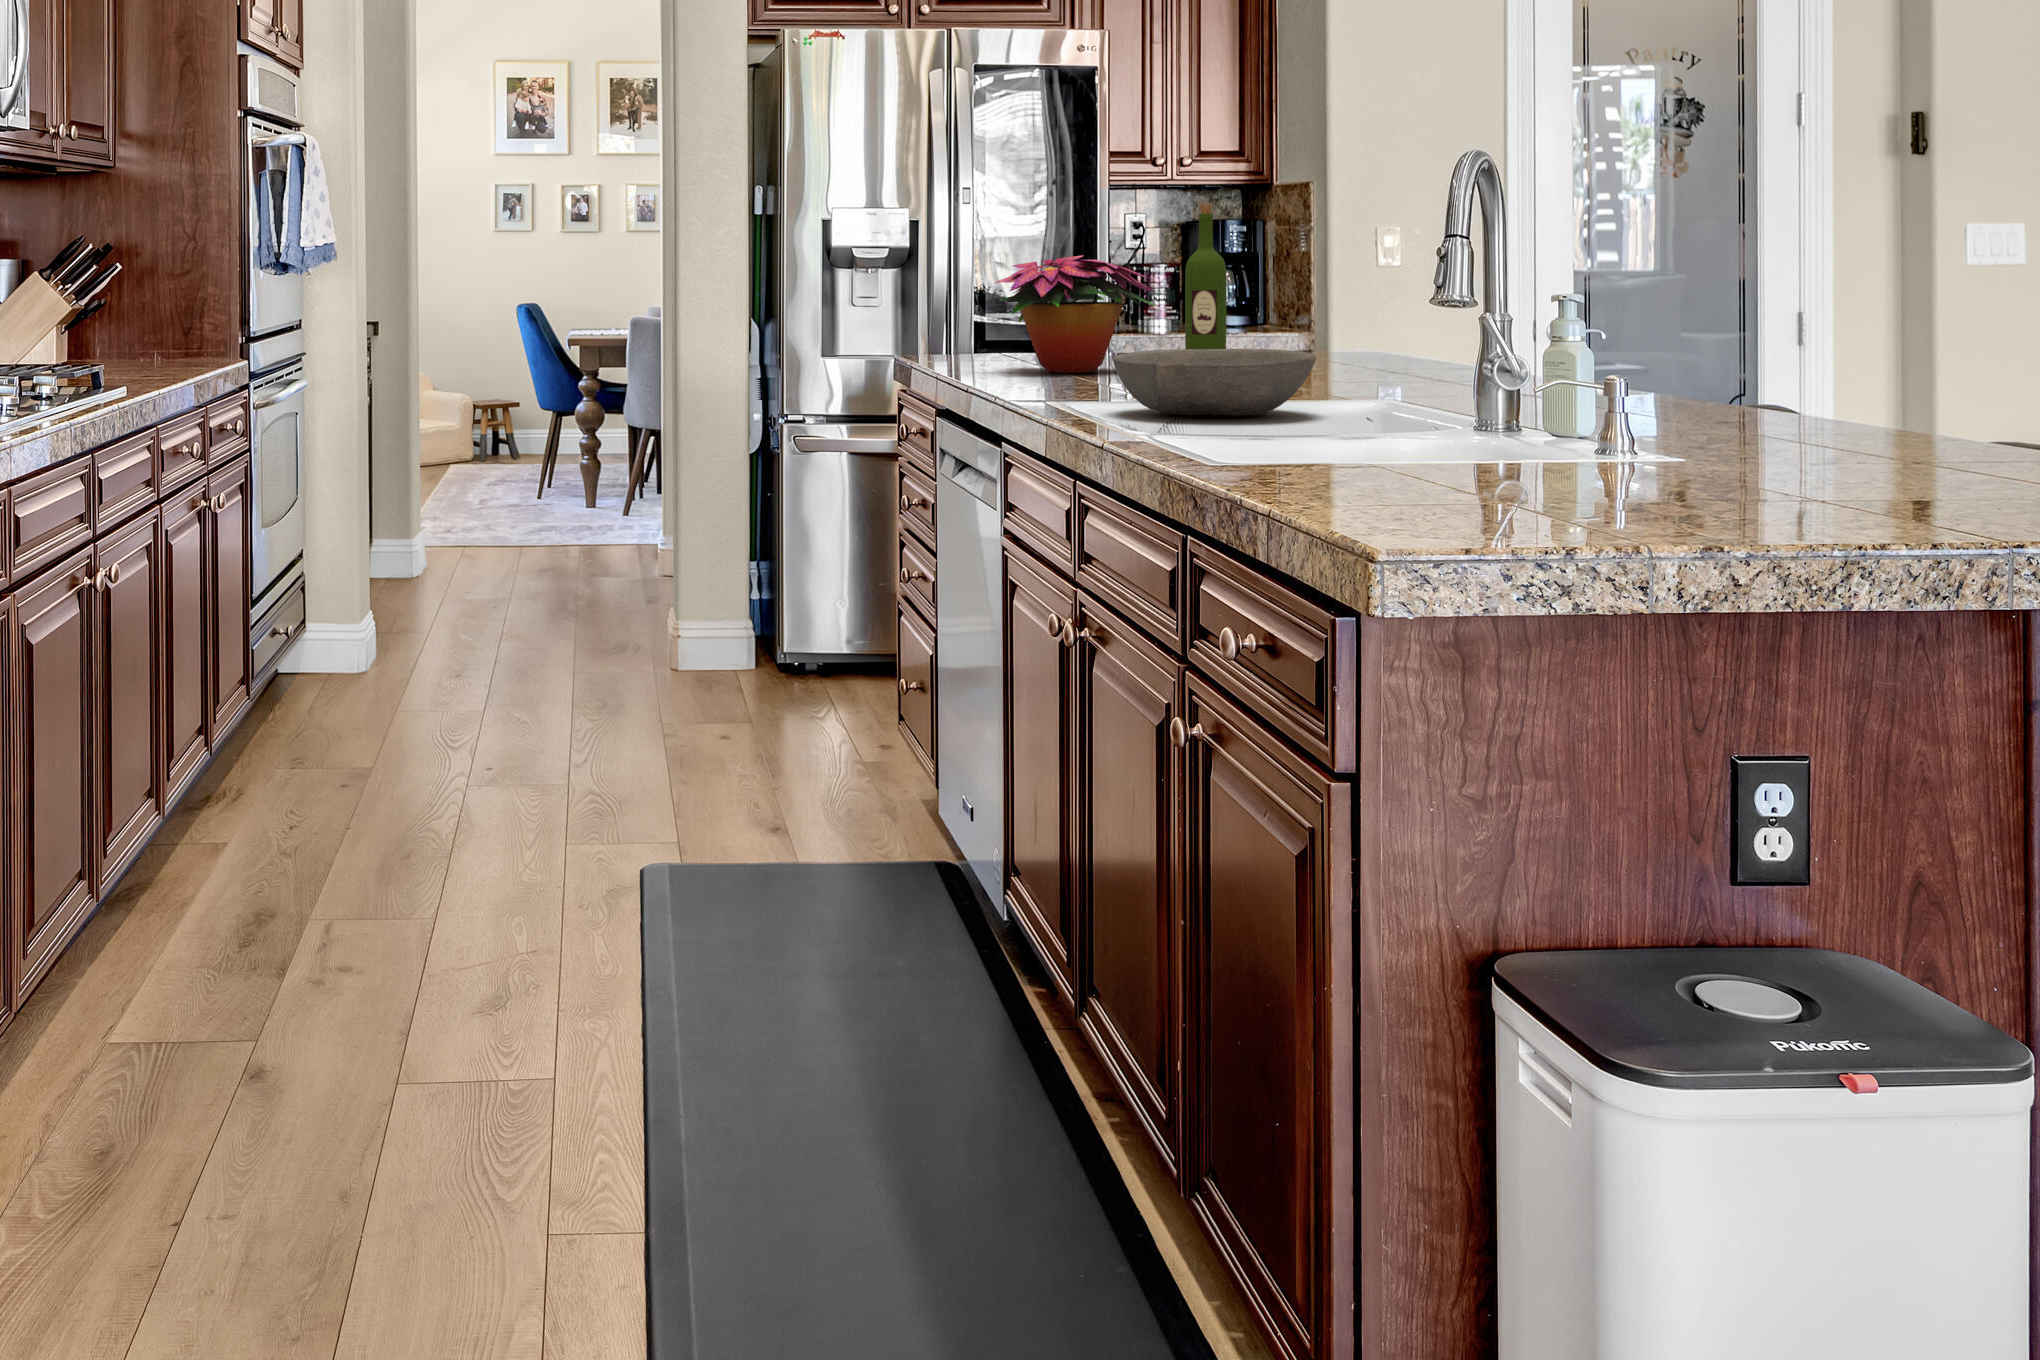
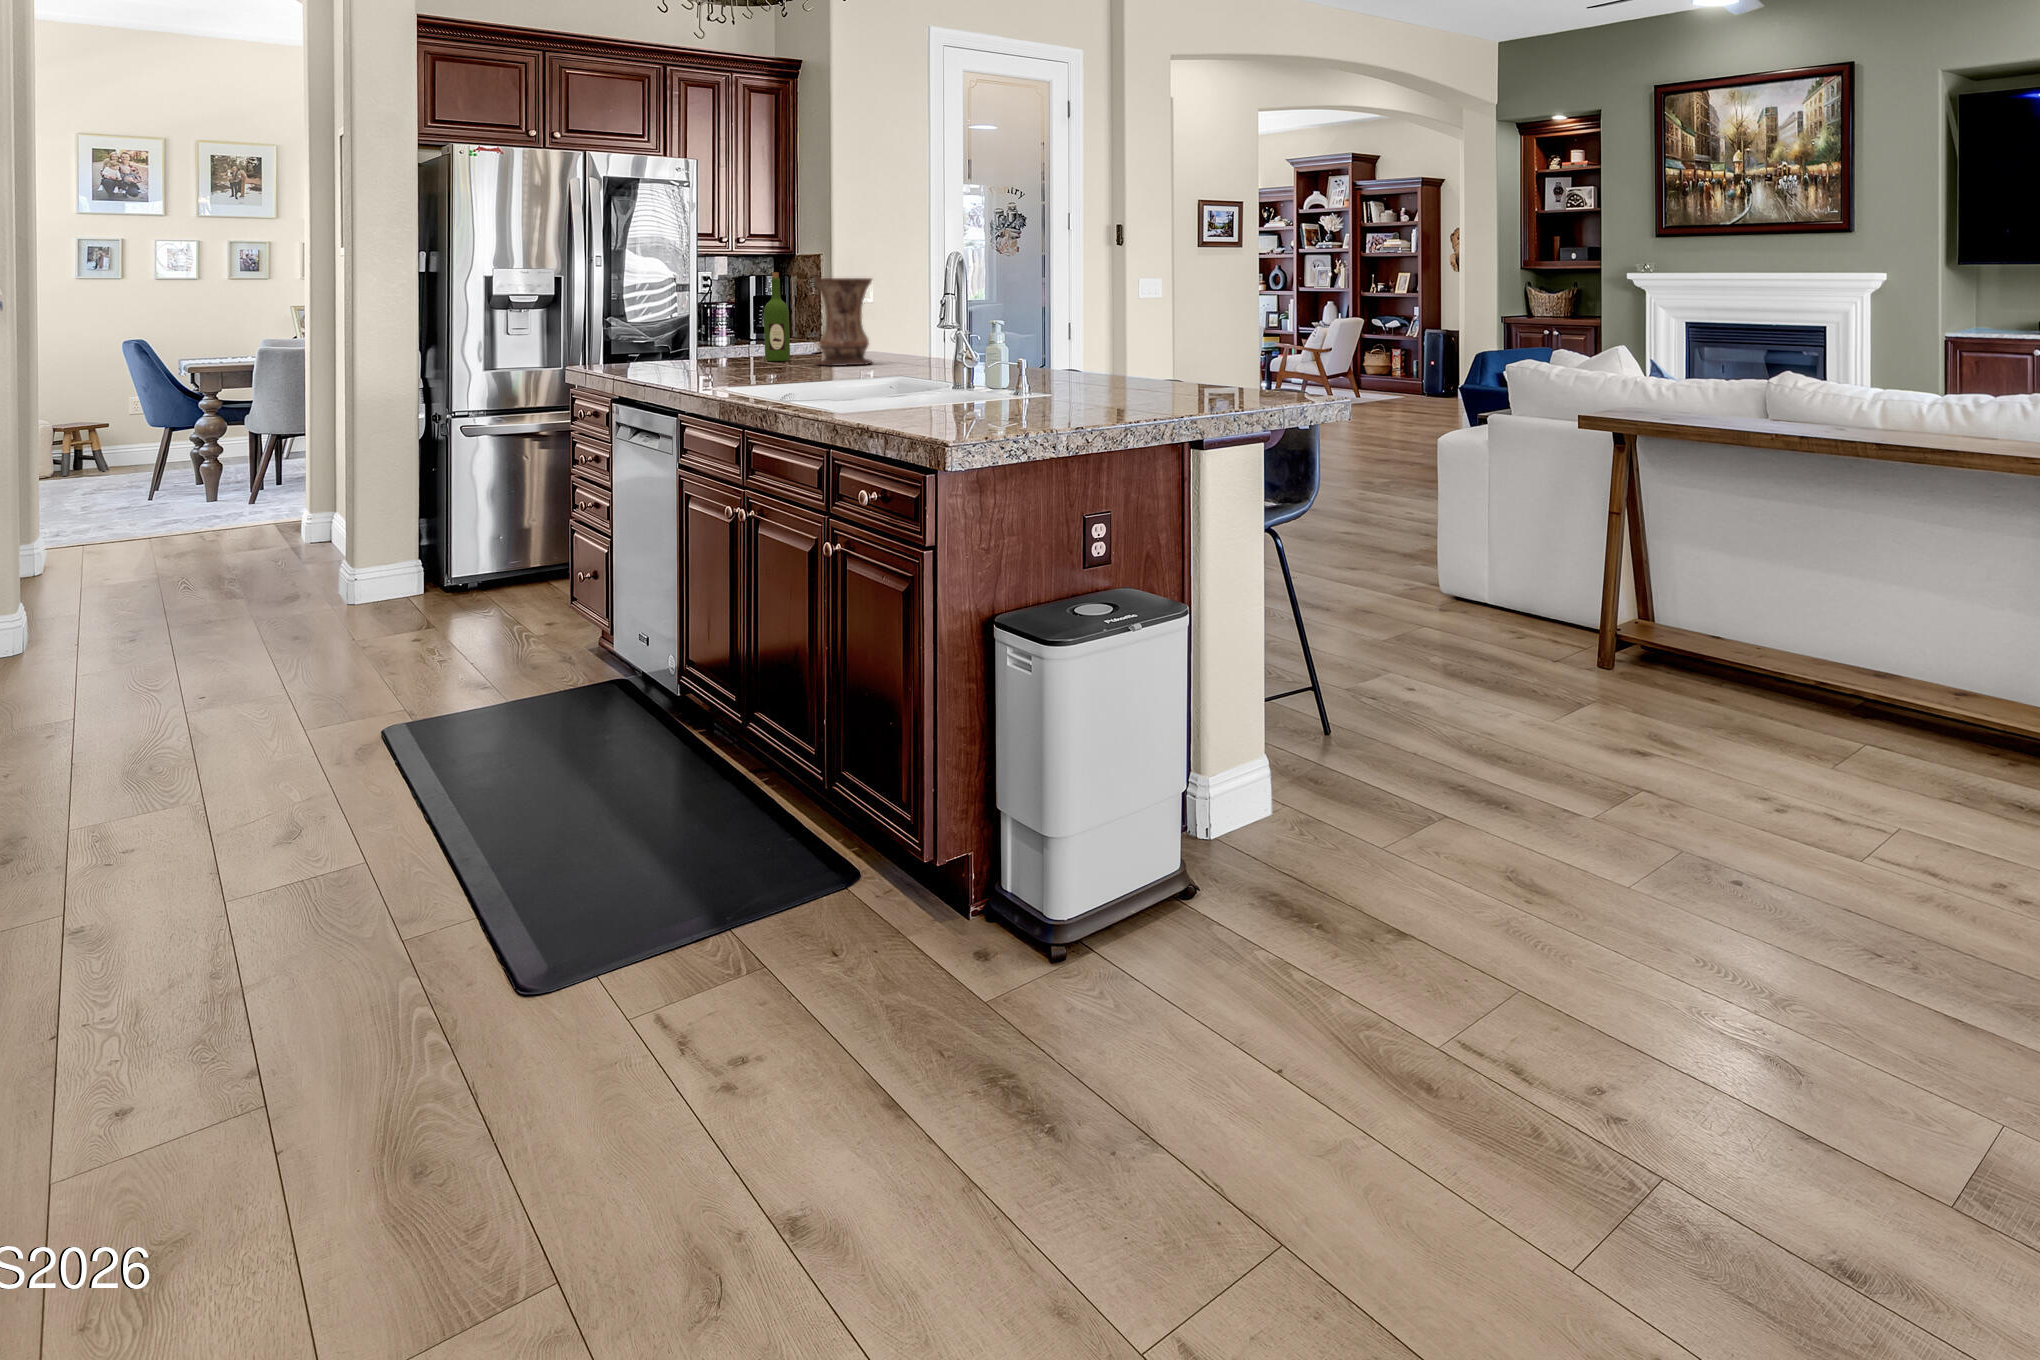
vase: none [1259,209,1365,364] -> present [814,278,872,366]
flower arrangement: present [995,255,1156,373] -> none [652,303,764,374]
bowl: present [1113,349,1316,416] -> none [761,355,873,392]

